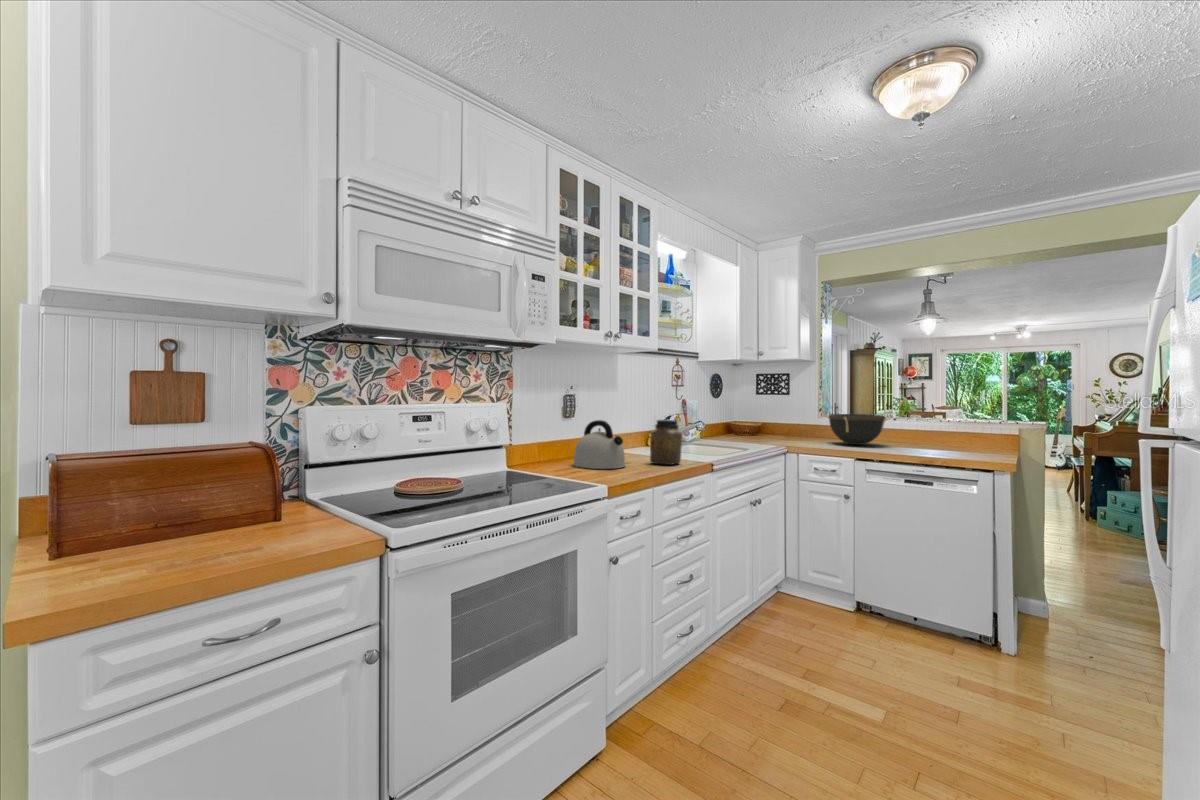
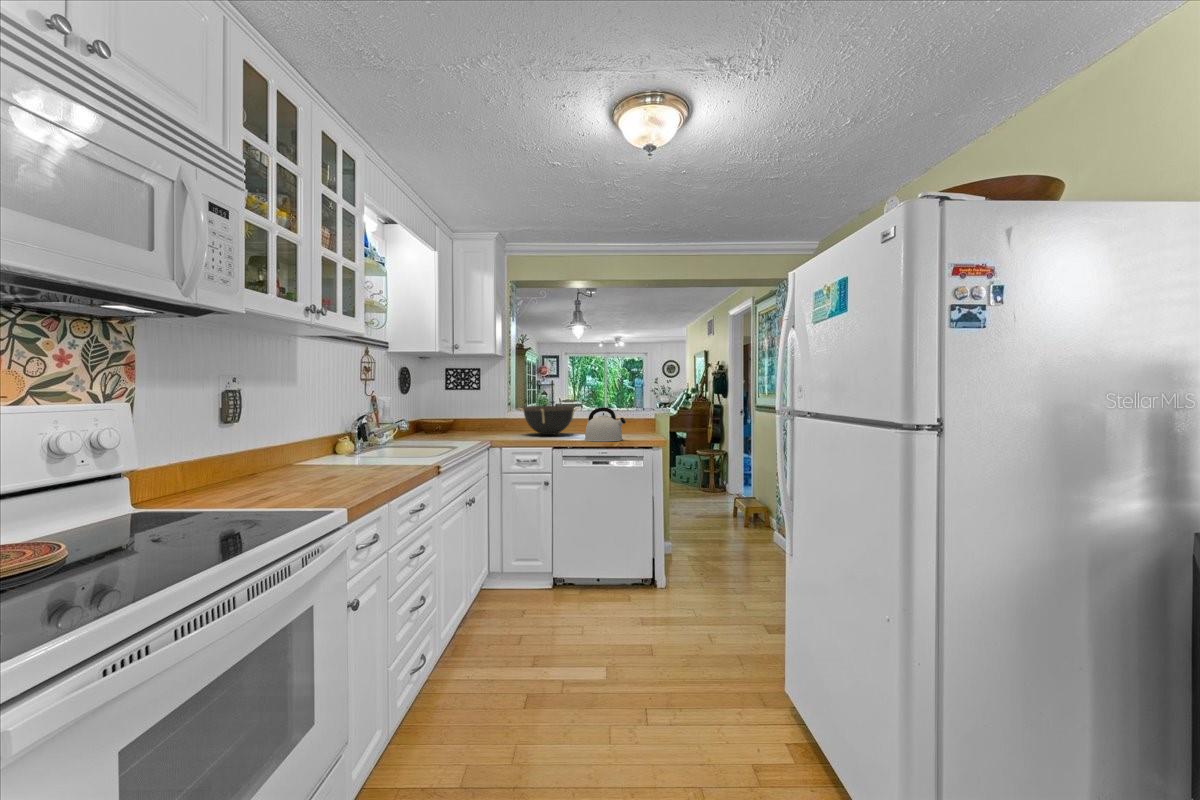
jar: present [650,419,682,465] -> none [362,418,403,475]
kettle: present [573,420,625,469] -> present [585,407,626,441]

